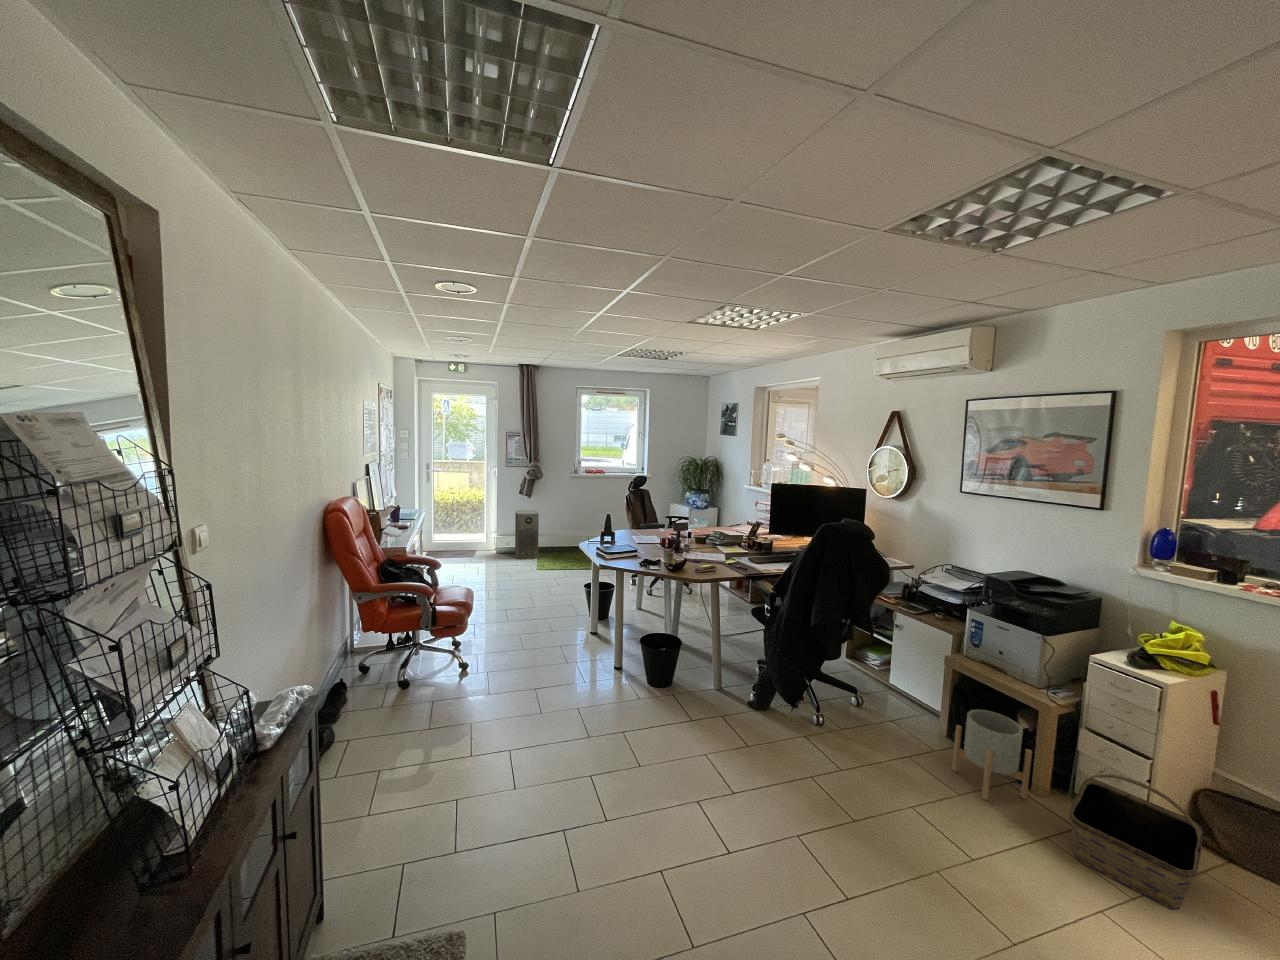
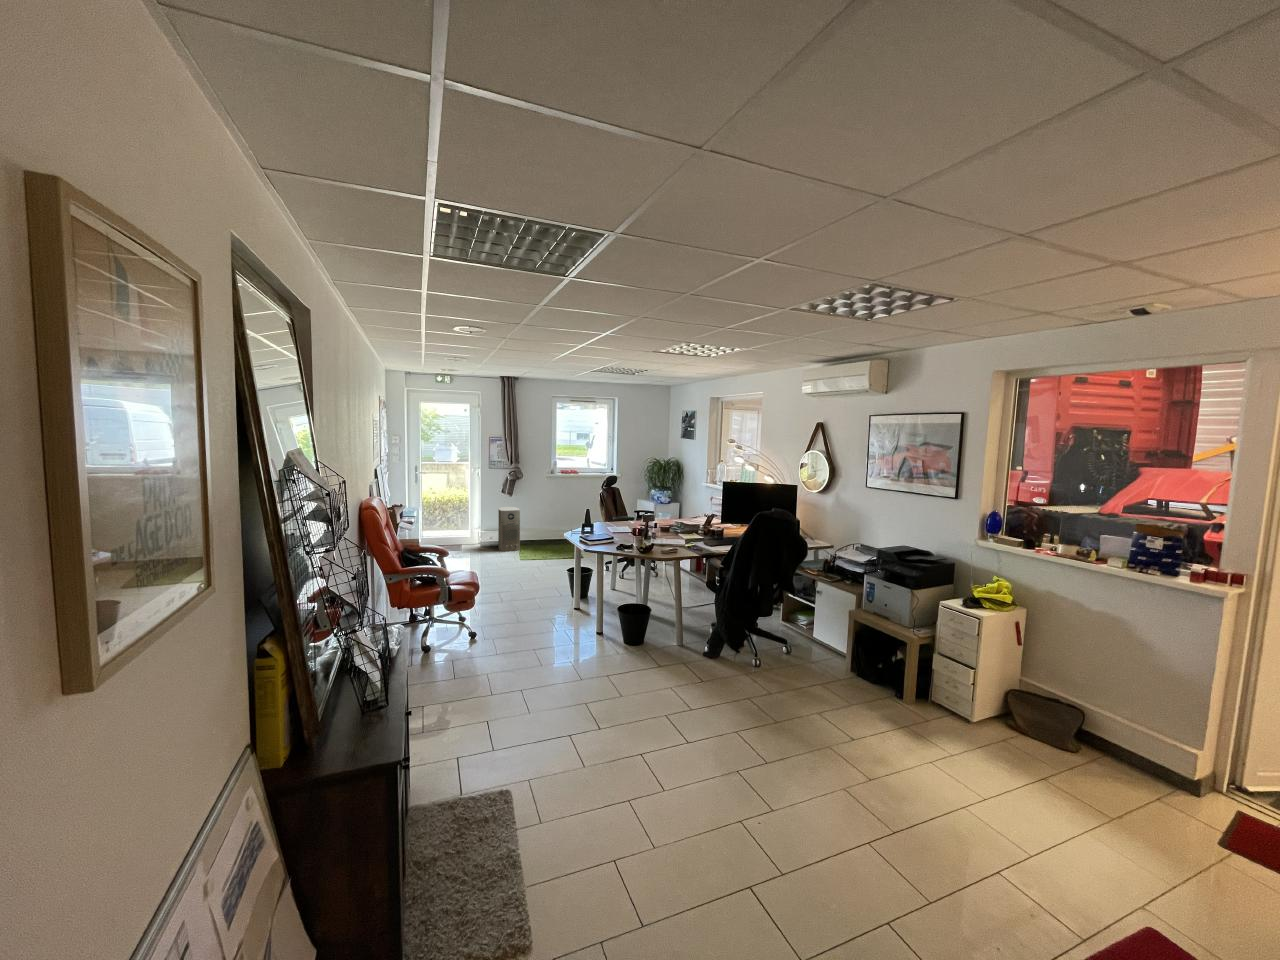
planter: present [952,710,1032,800] -> none [850,645,901,707]
basket: present [1070,774,1203,909] -> none [918,678,999,759]

